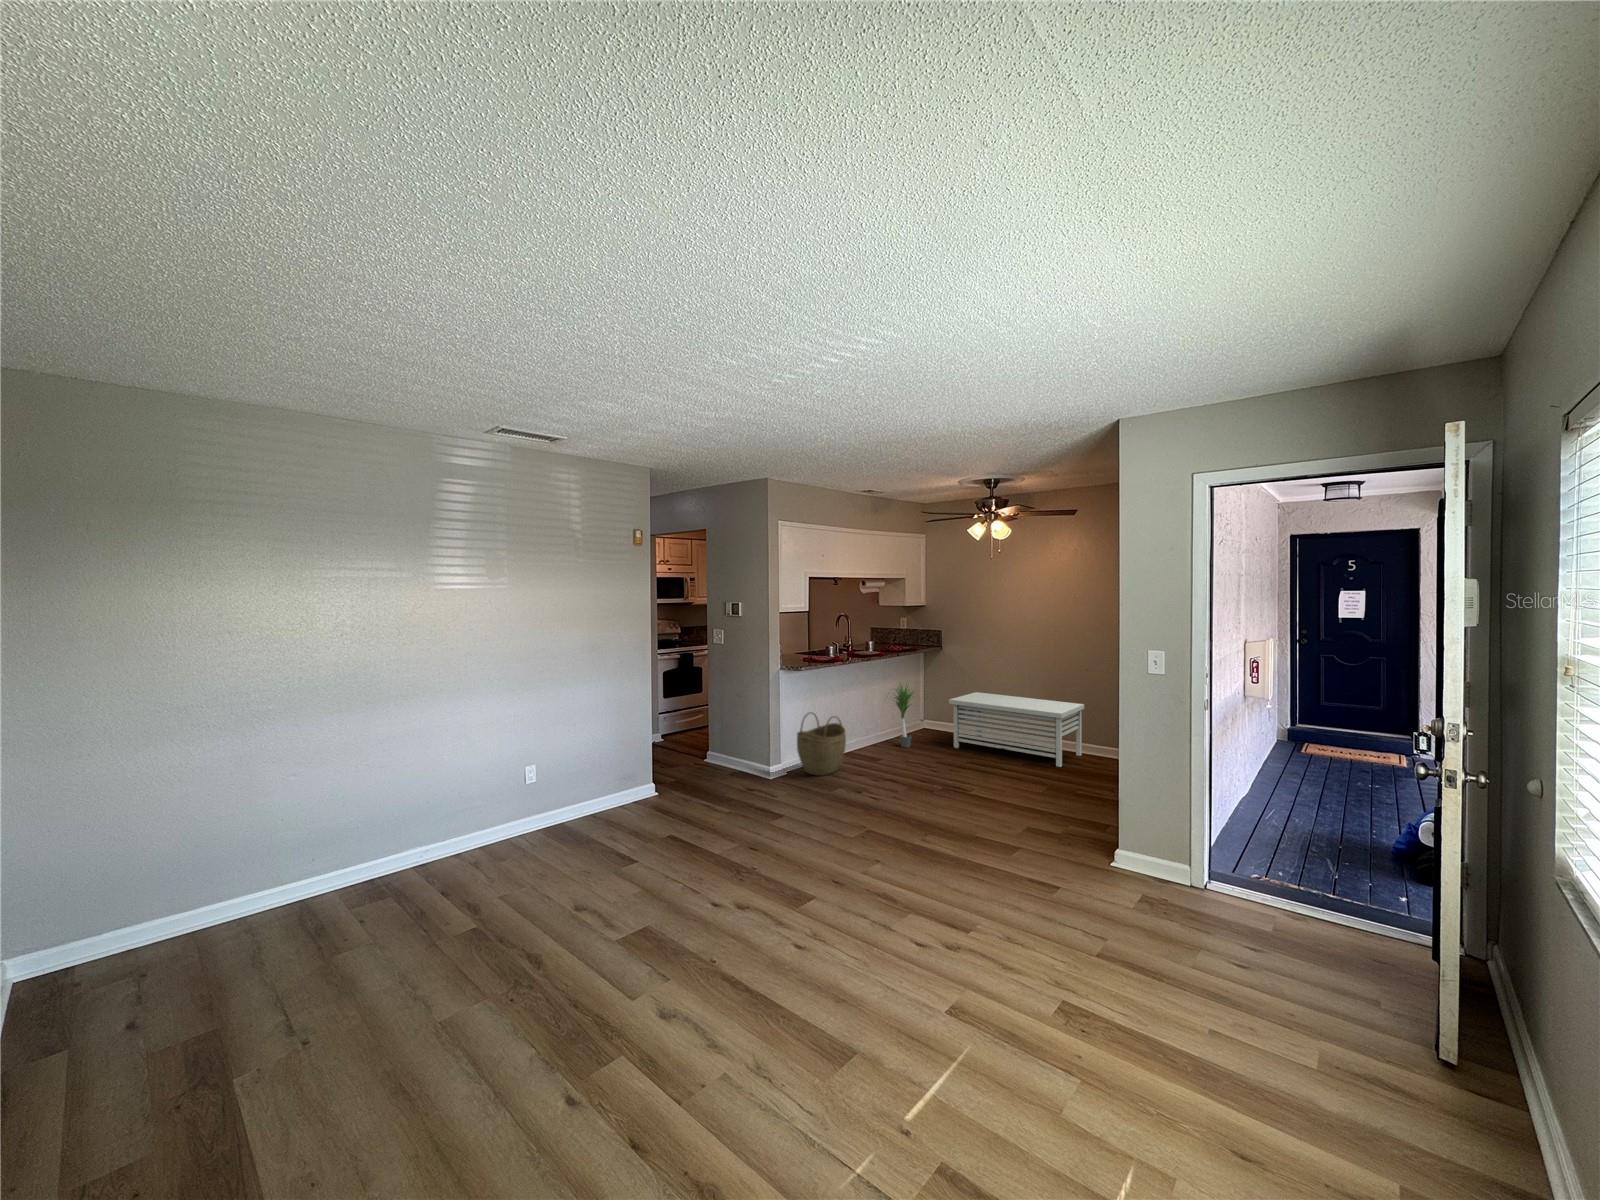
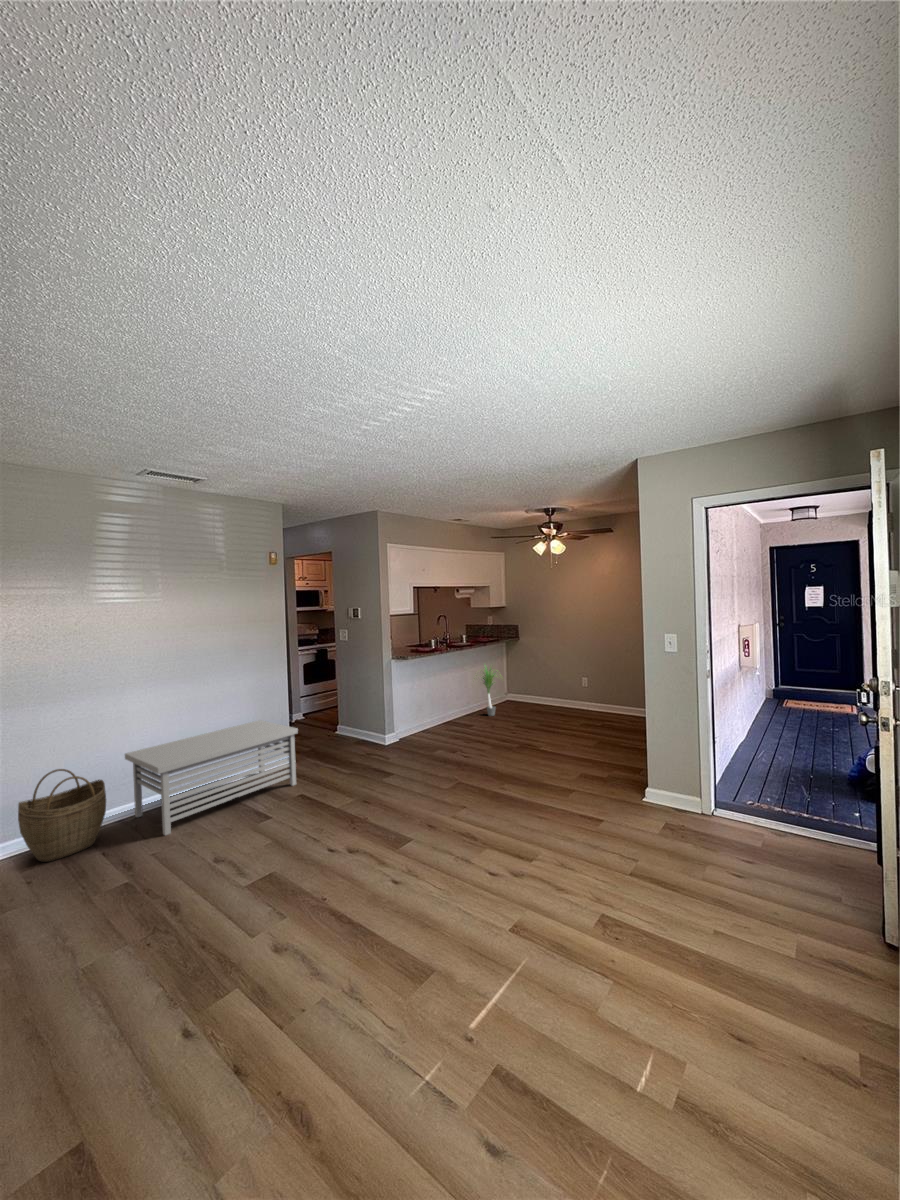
storage bench: present [949,692,1084,767] -> present [125,720,298,836]
woven basket: present [797,712,846,776] -> present [18,769,106,862]

